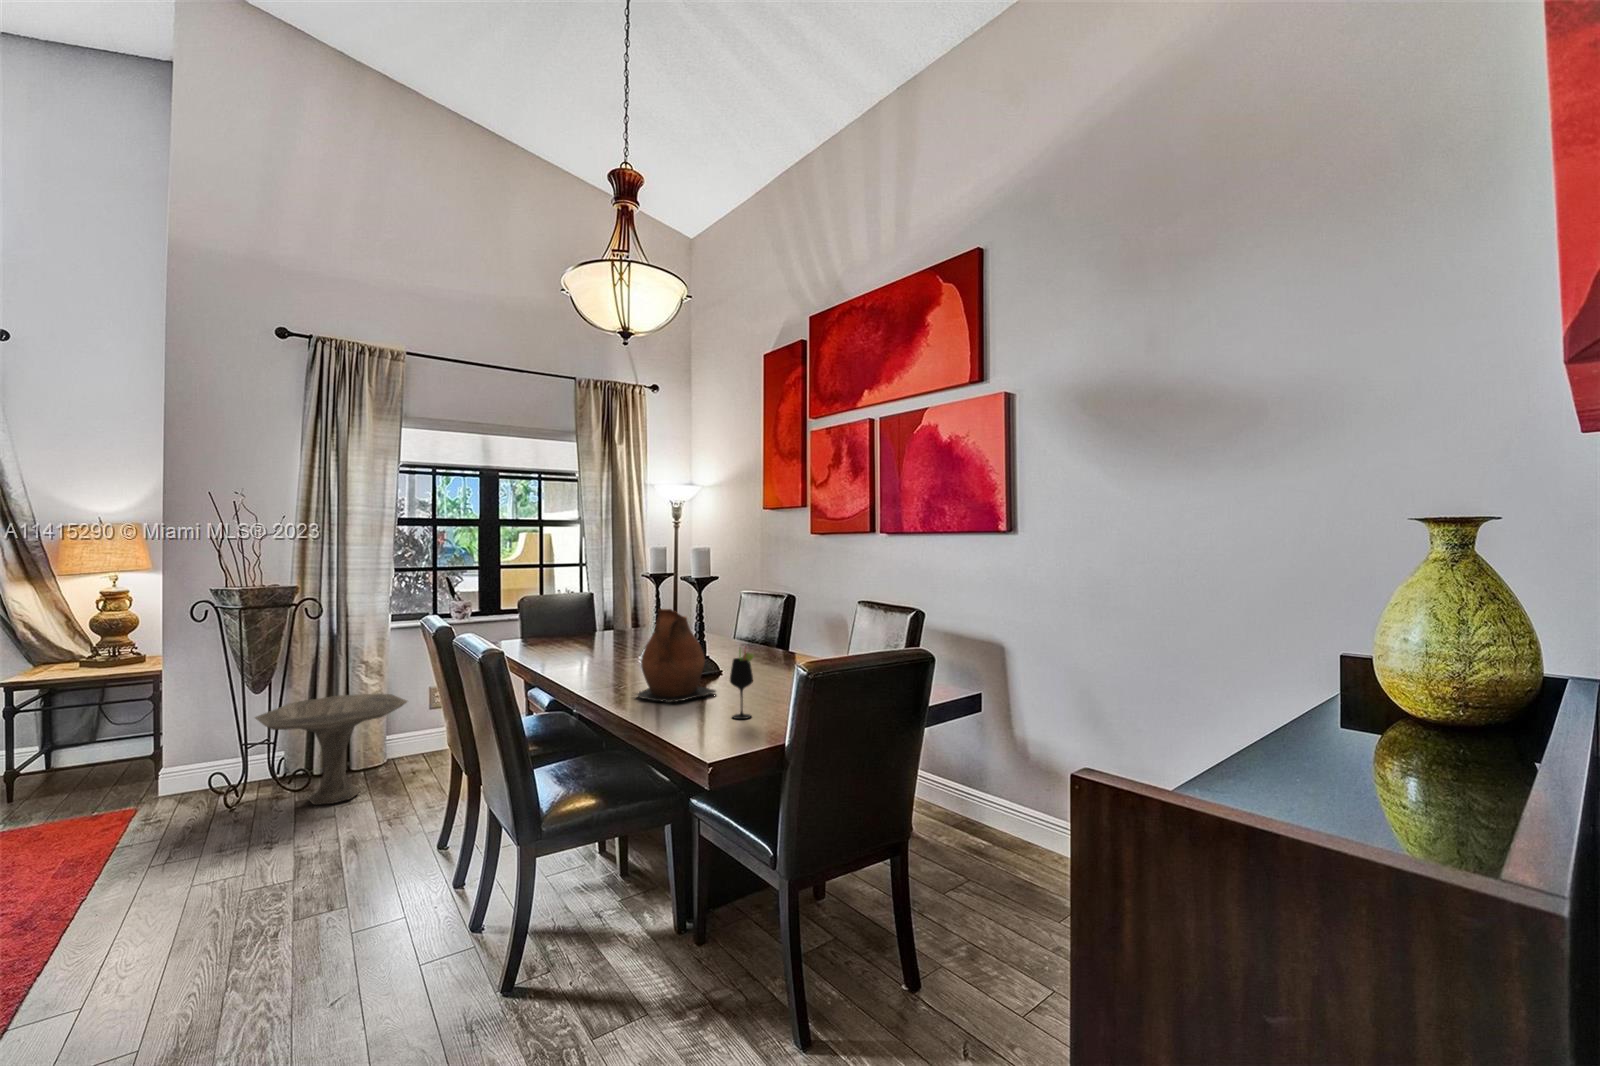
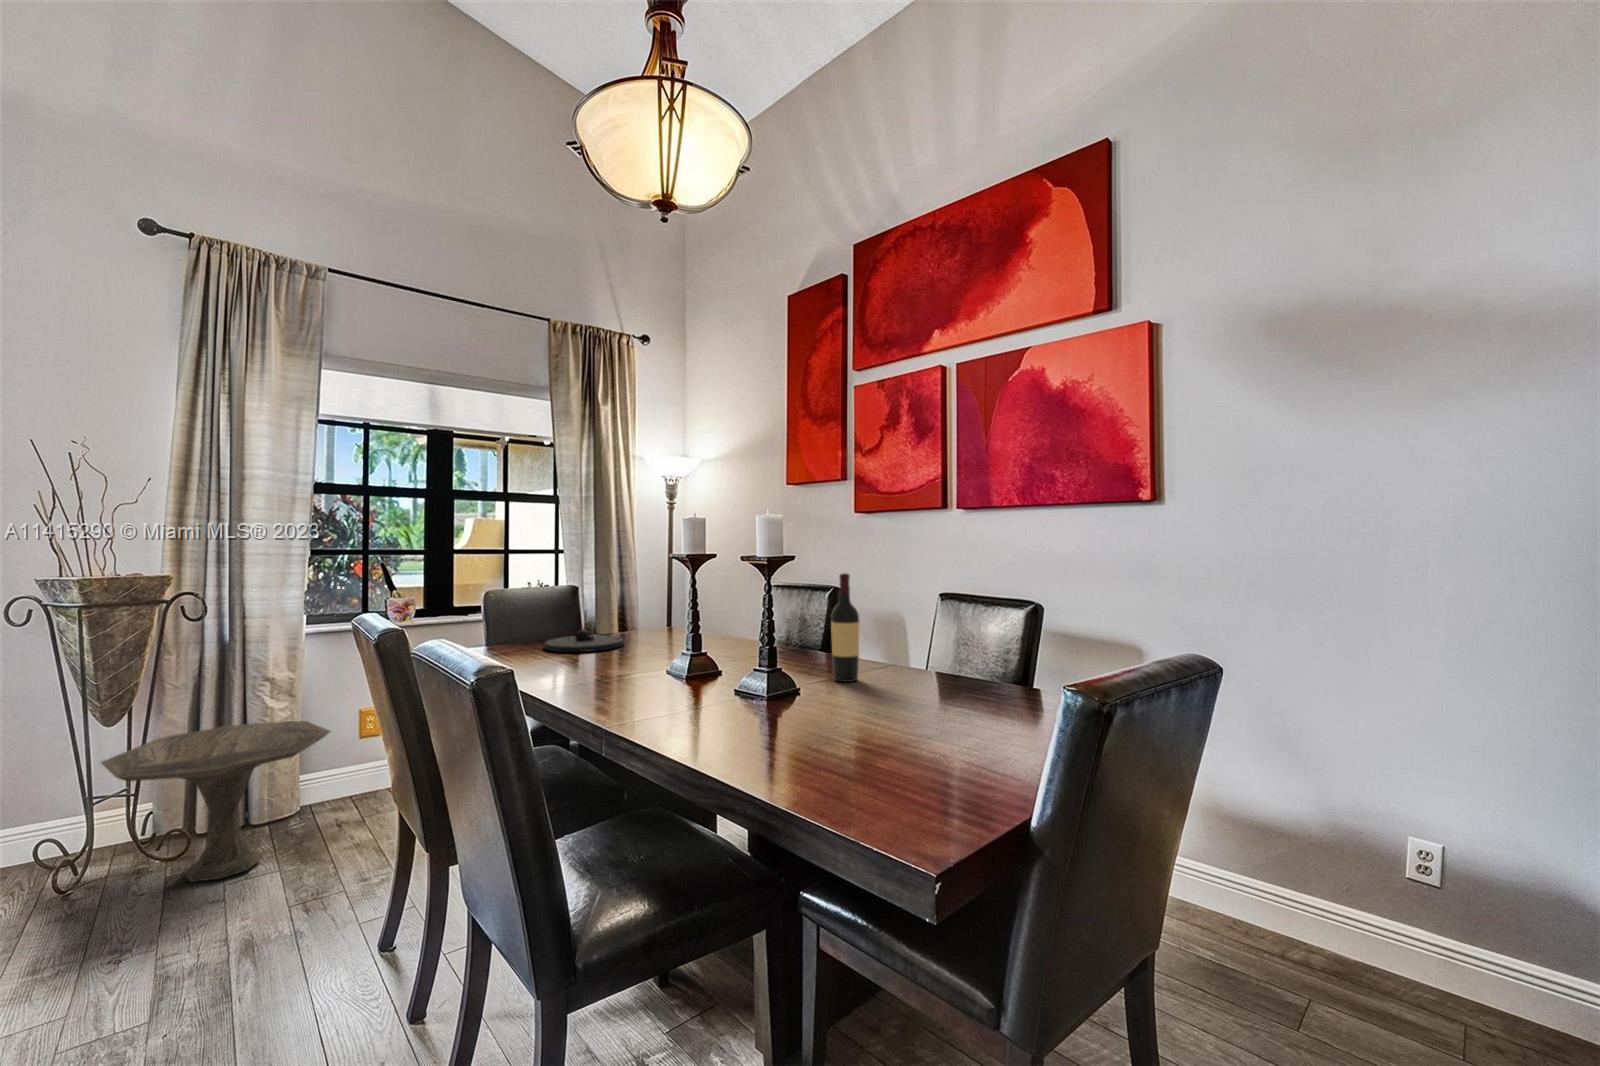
wine bottle: none [751,588,772,667] -> present [831,573,860,682]
ceramic pitcher: present [636,609,716,702] -> none [698,601,824,746]
plate: none [559,627,620,644] -> present [544,630,624,652]
wine glass: present [730,648,754,719] -> none [881,659,925,774]

